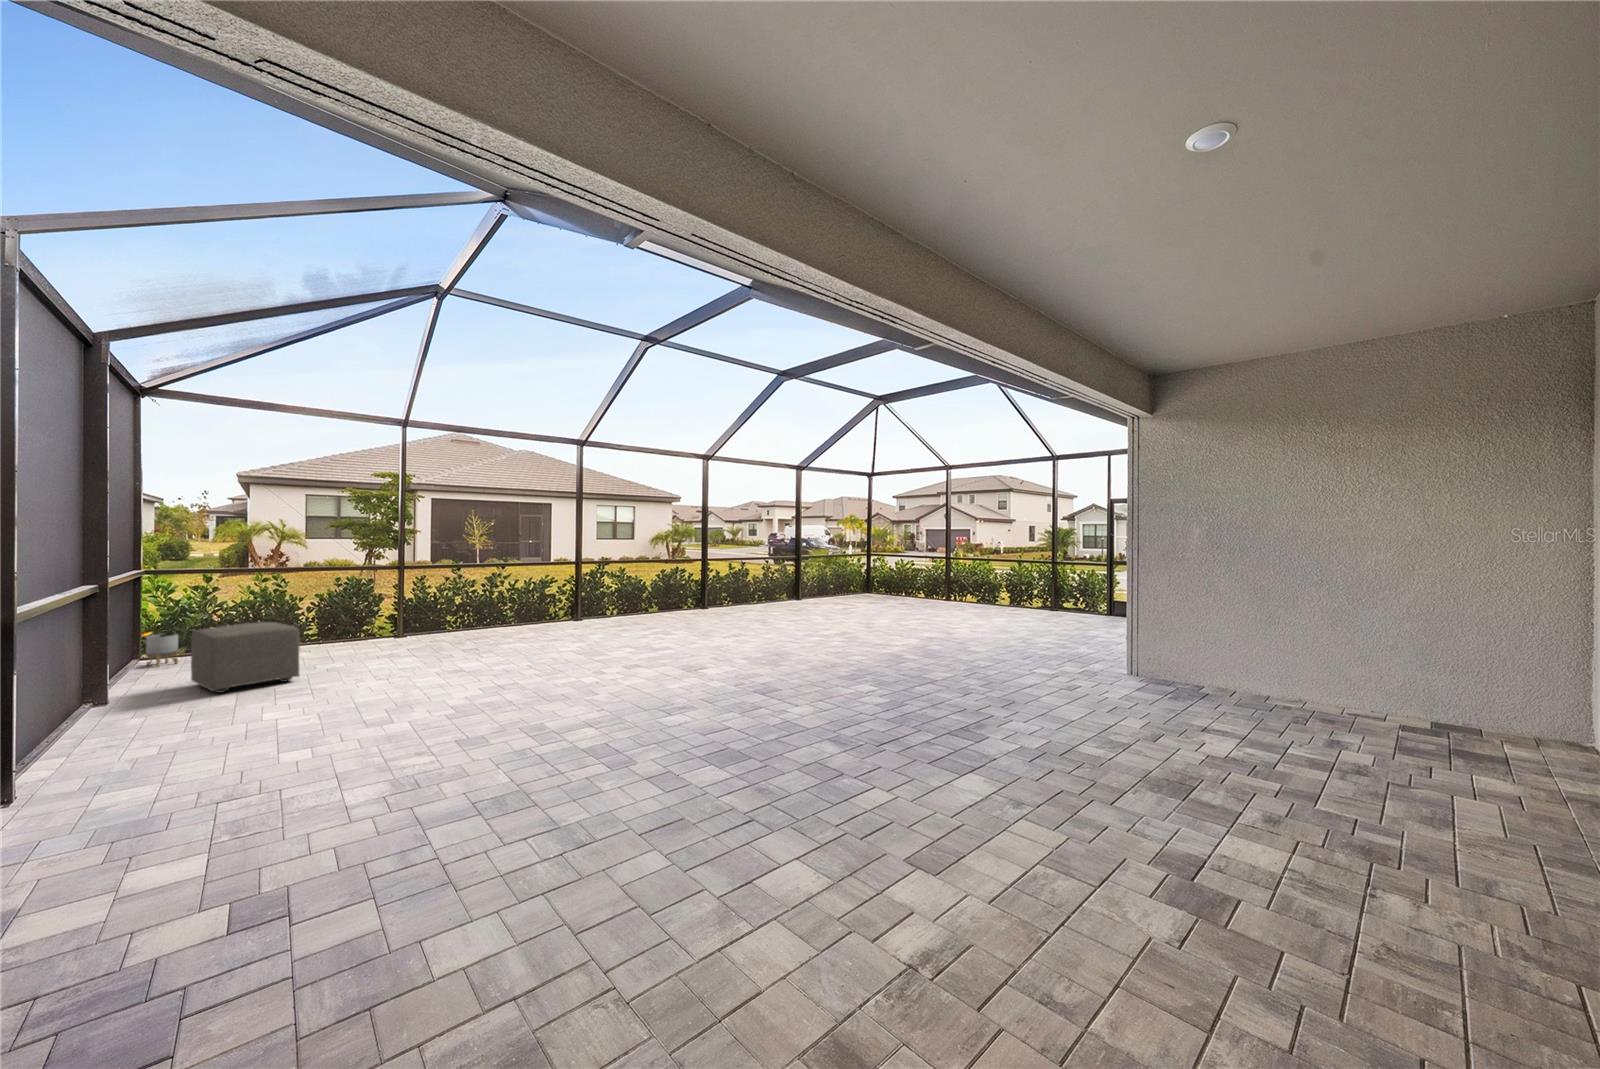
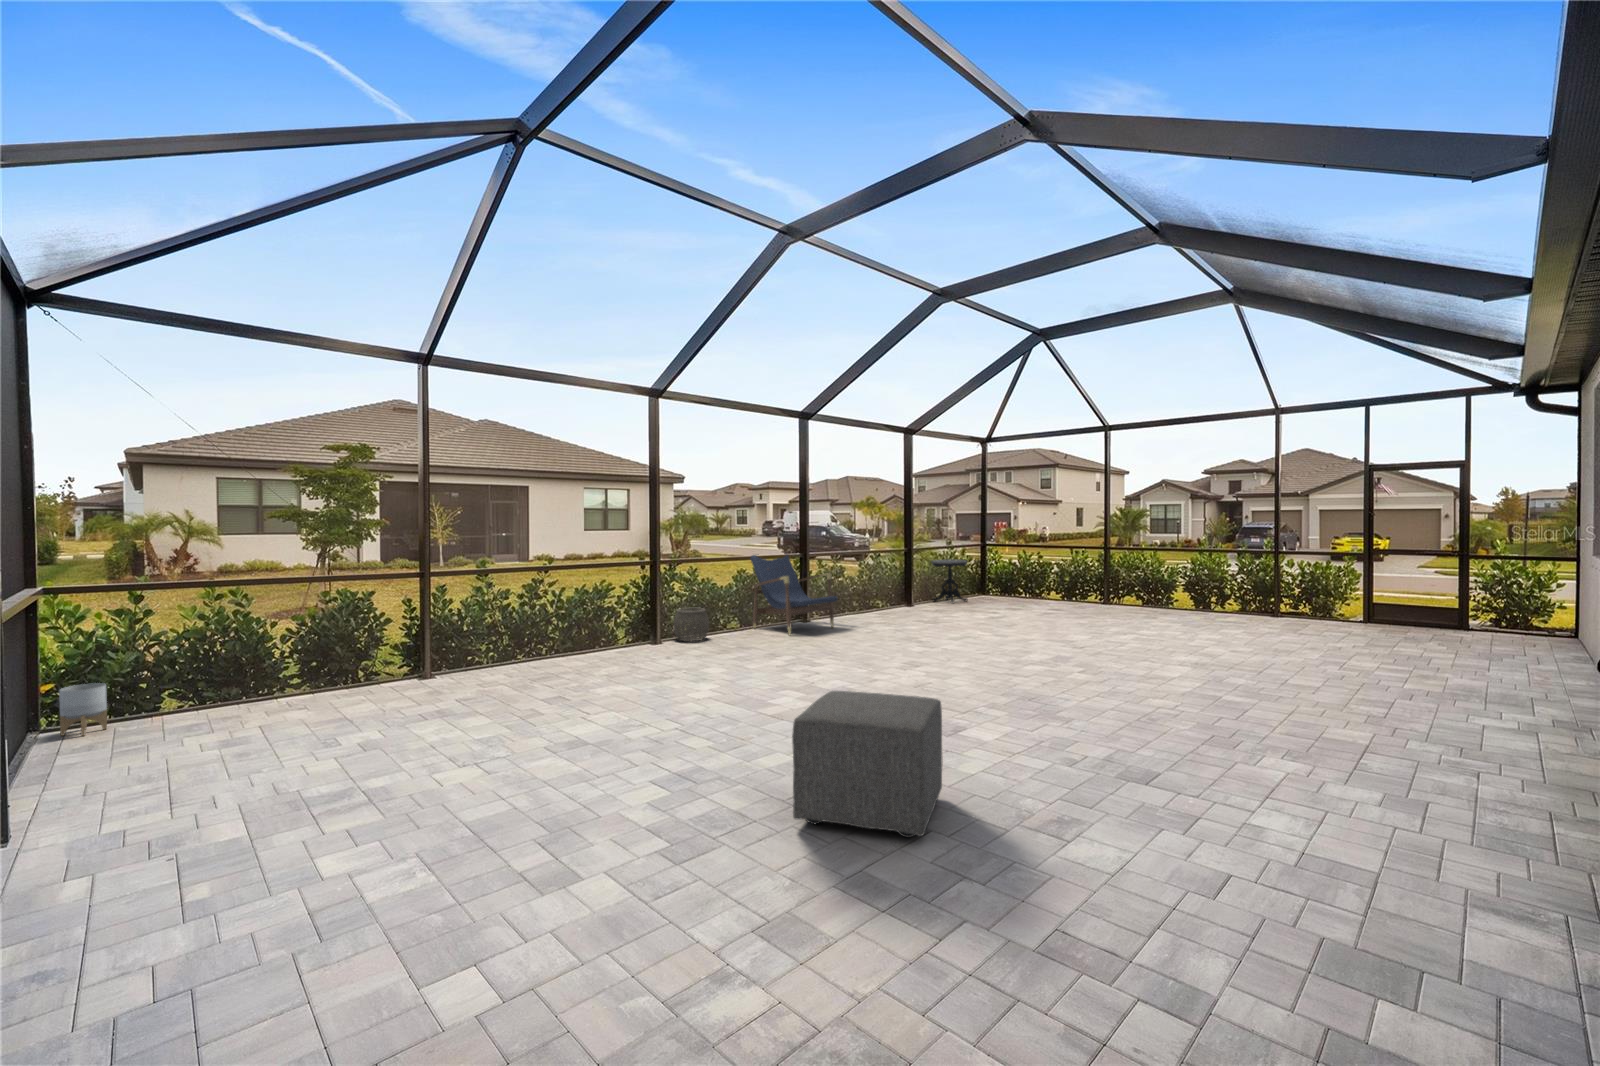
lounge chair: none [702,560,765,626] -> present [751,555,837,636]
side table: none [888,568,921,605] -> present [932,559,967,603]
woven basket: none [626,600,655,626] -> present [674,608,709,641]
ottoman: present [191,622,300,693] -> present [792,691,942,837]

